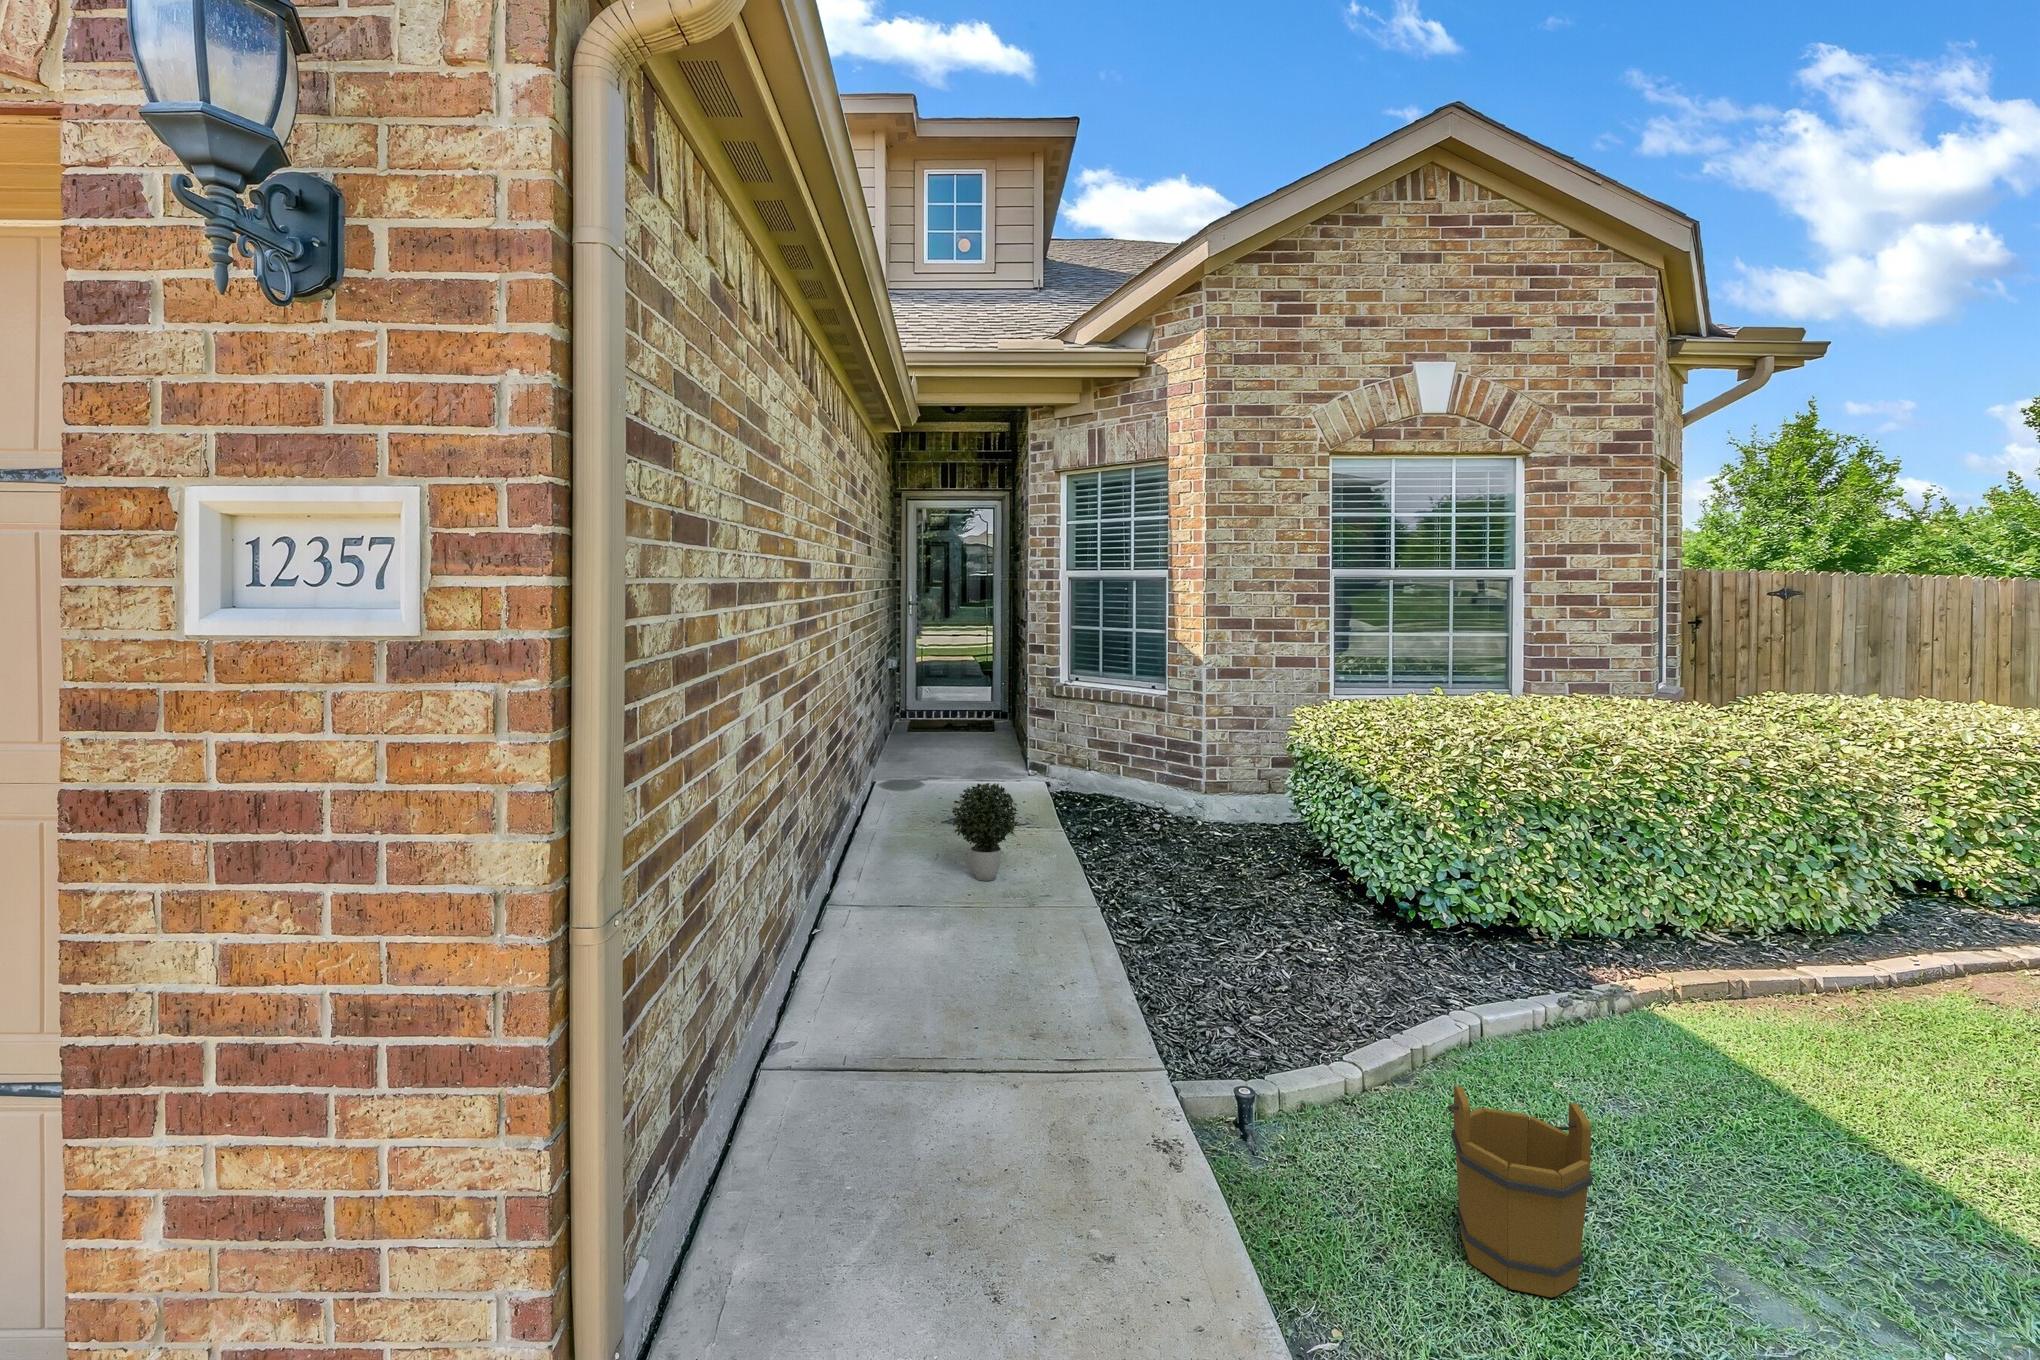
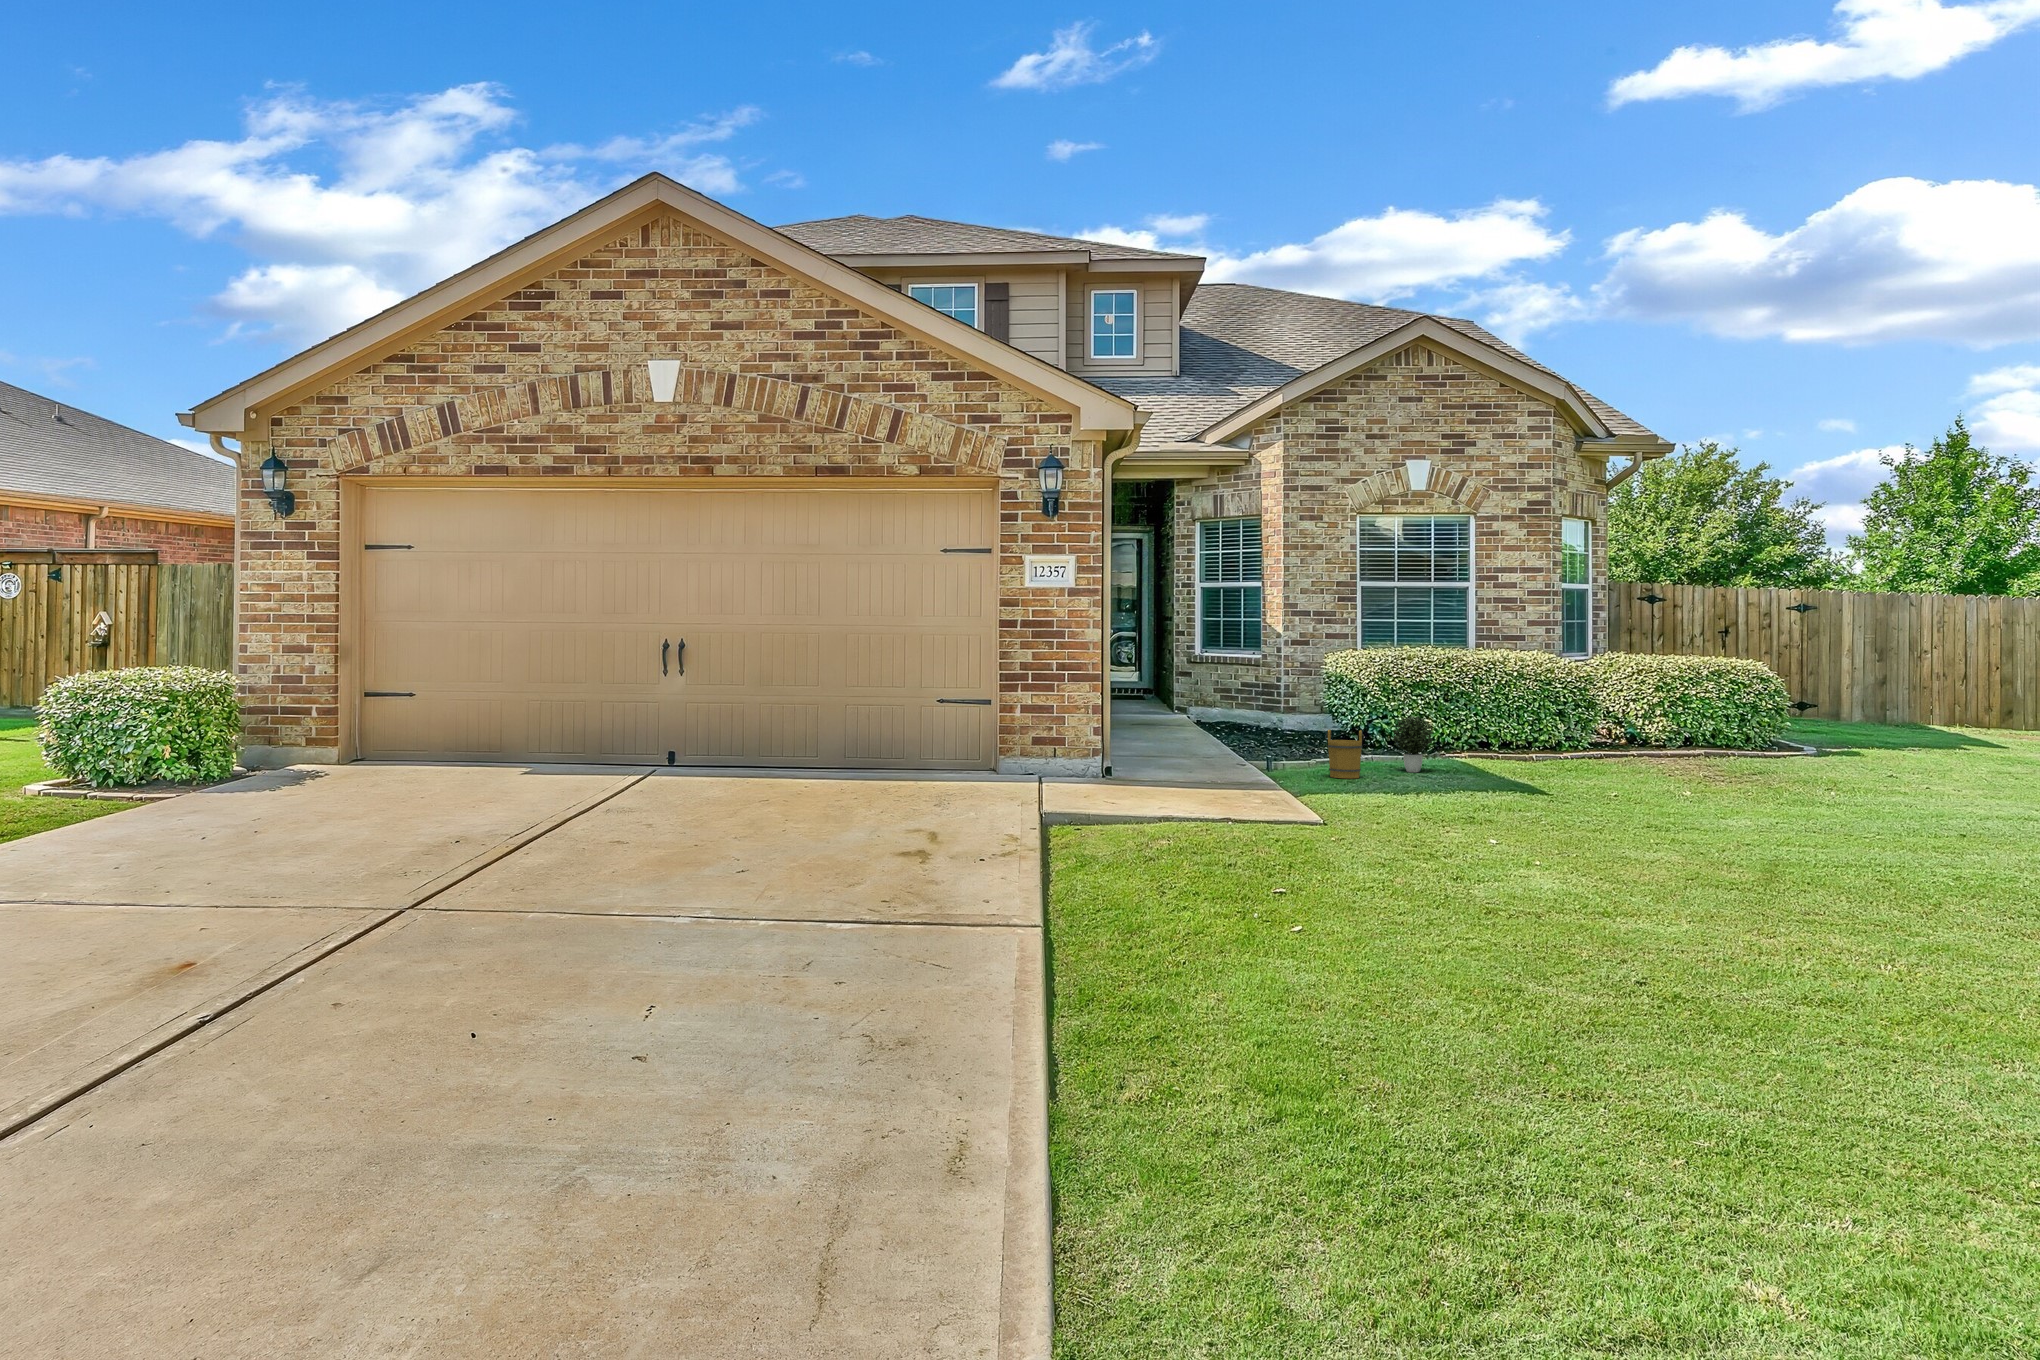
potted plant: present [952,783,1020,881] -> present [1393,716,1433,772]

